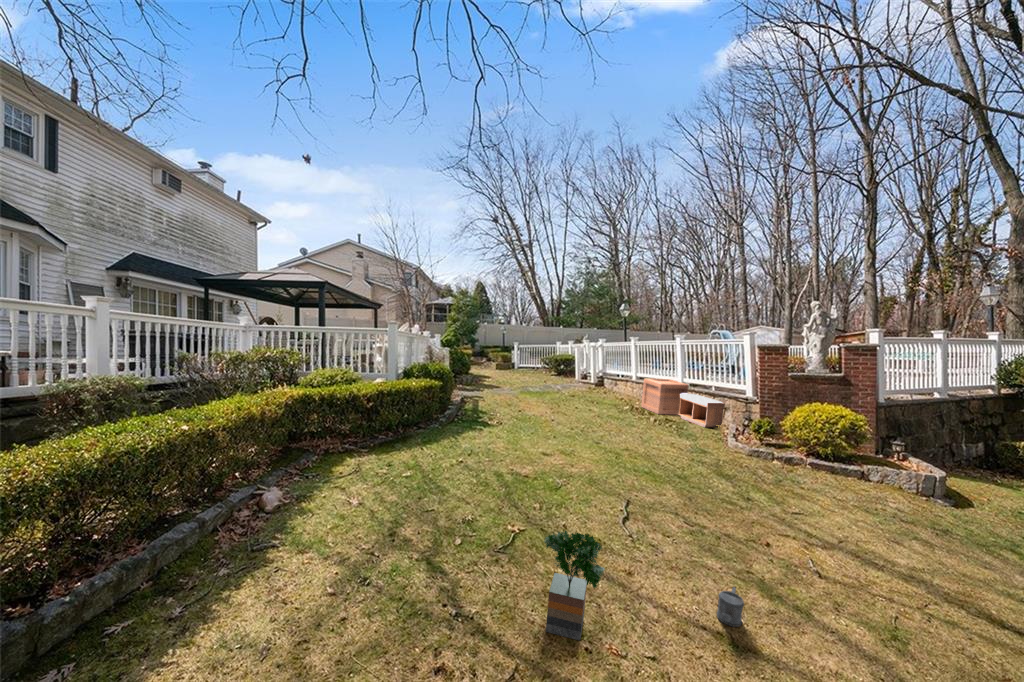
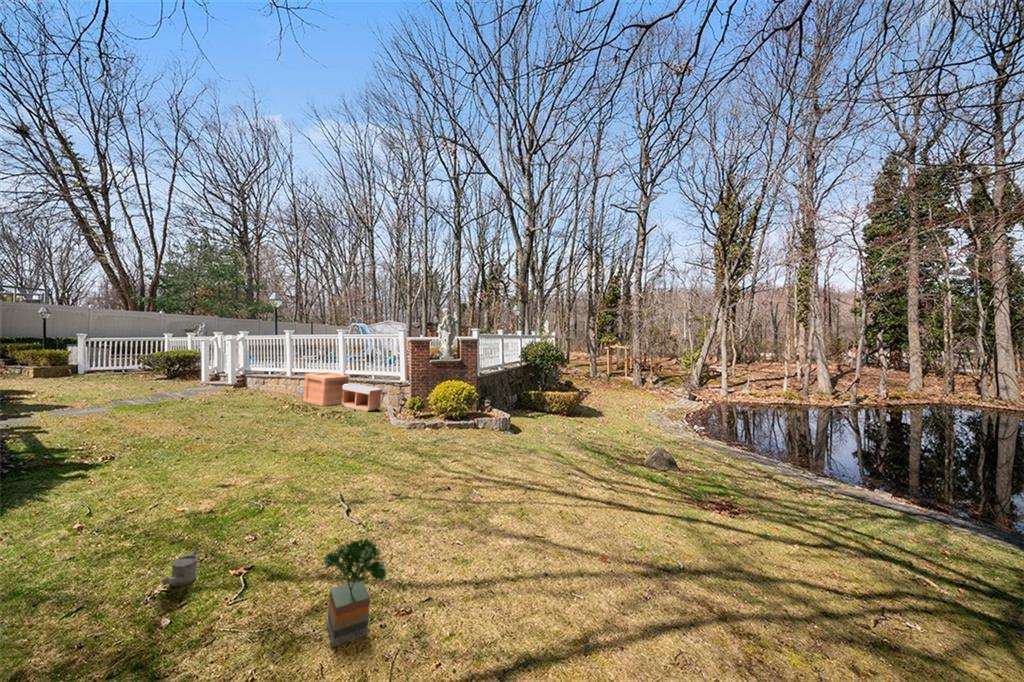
watering can: present [716,587,744,627] -> present [162,550,198,586]

